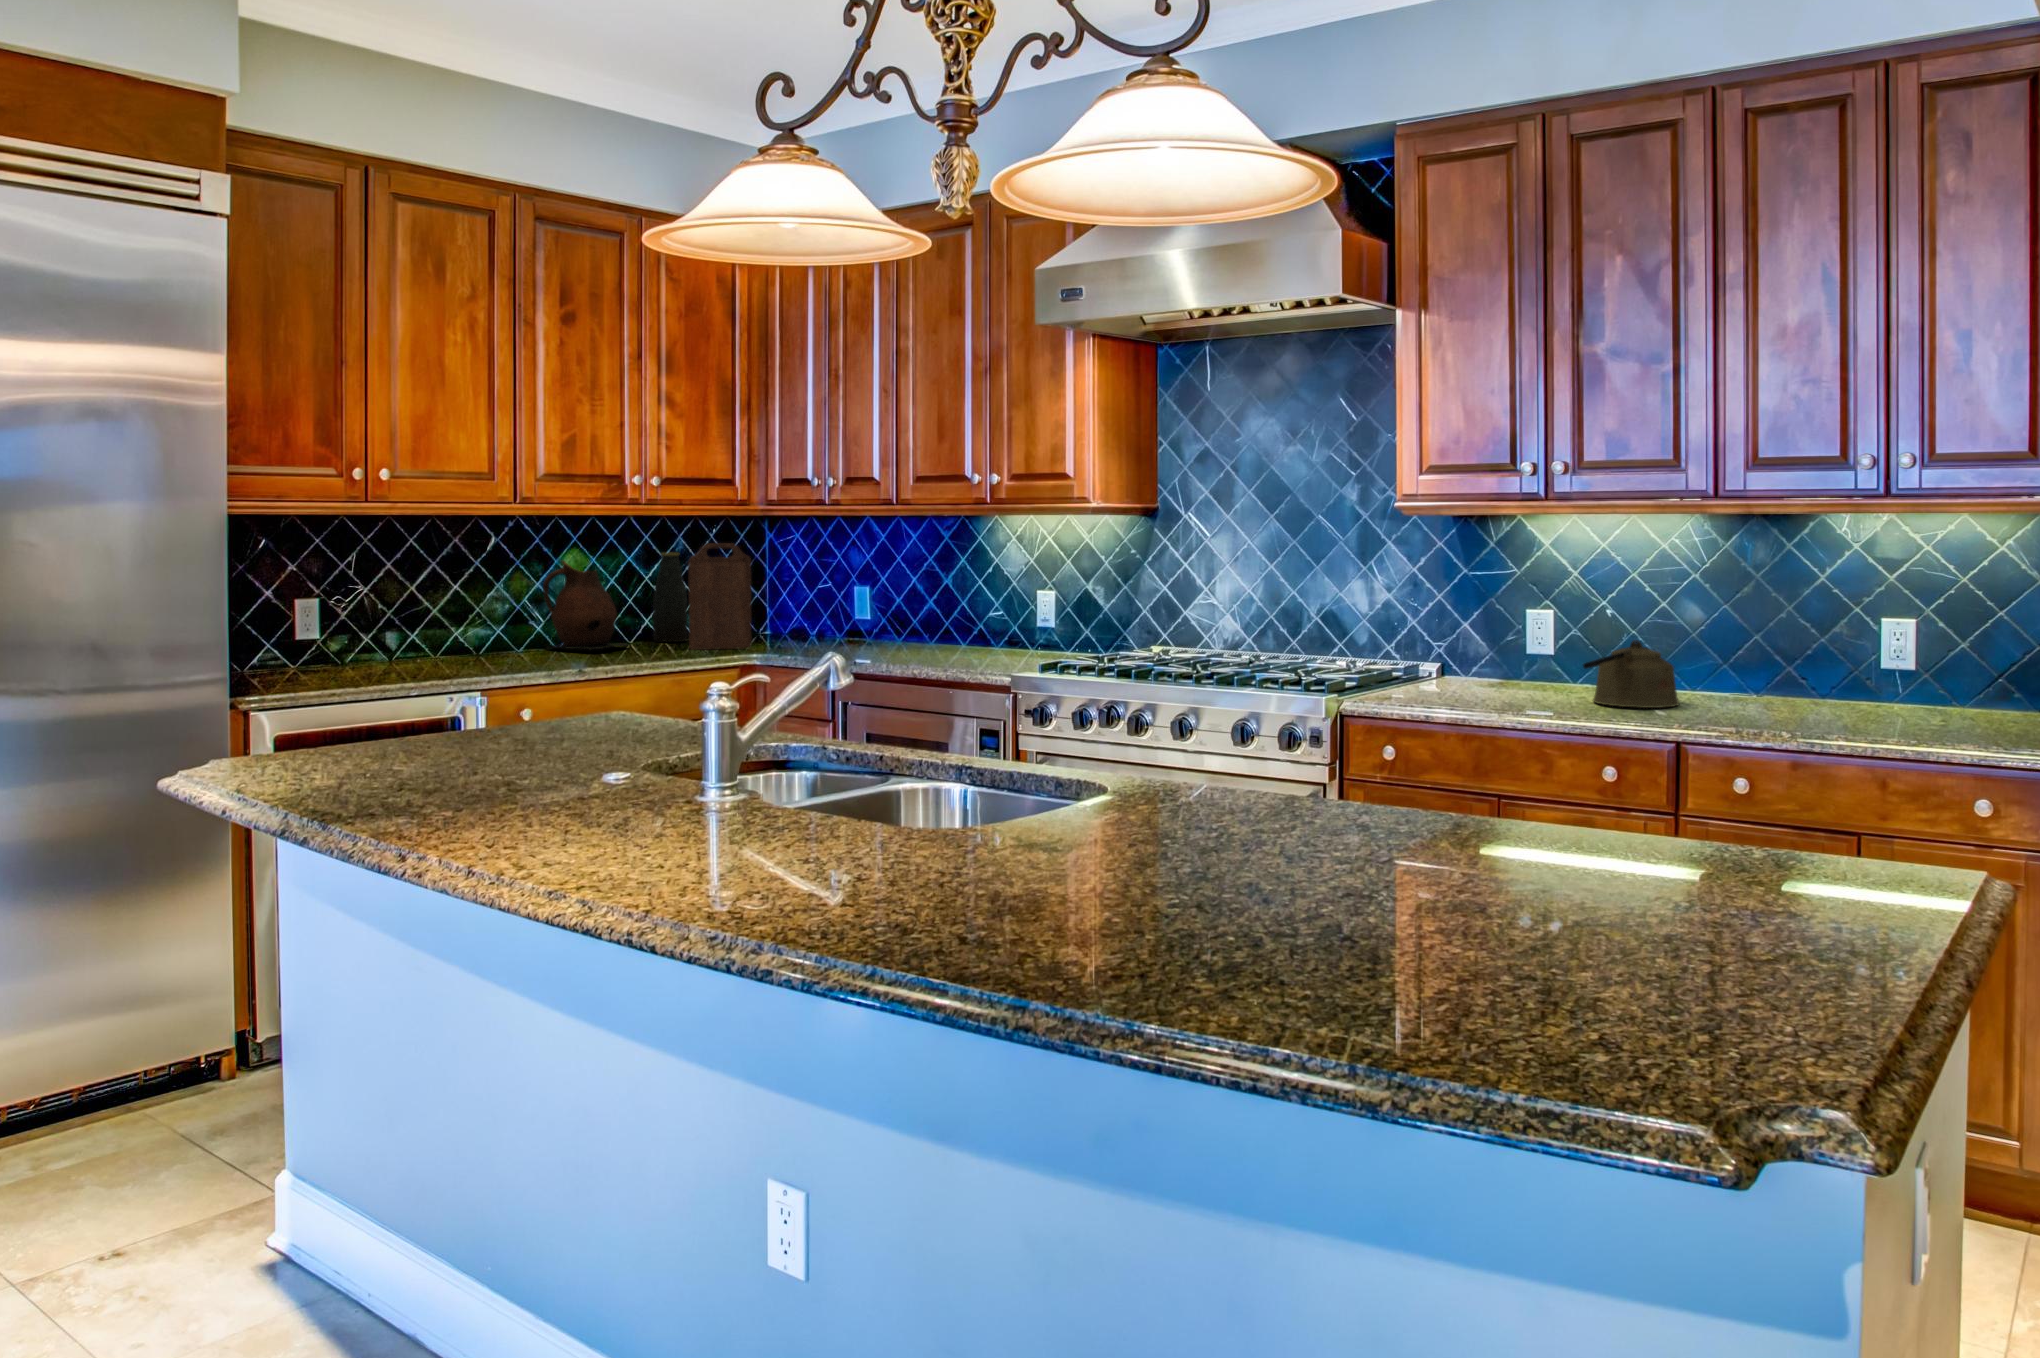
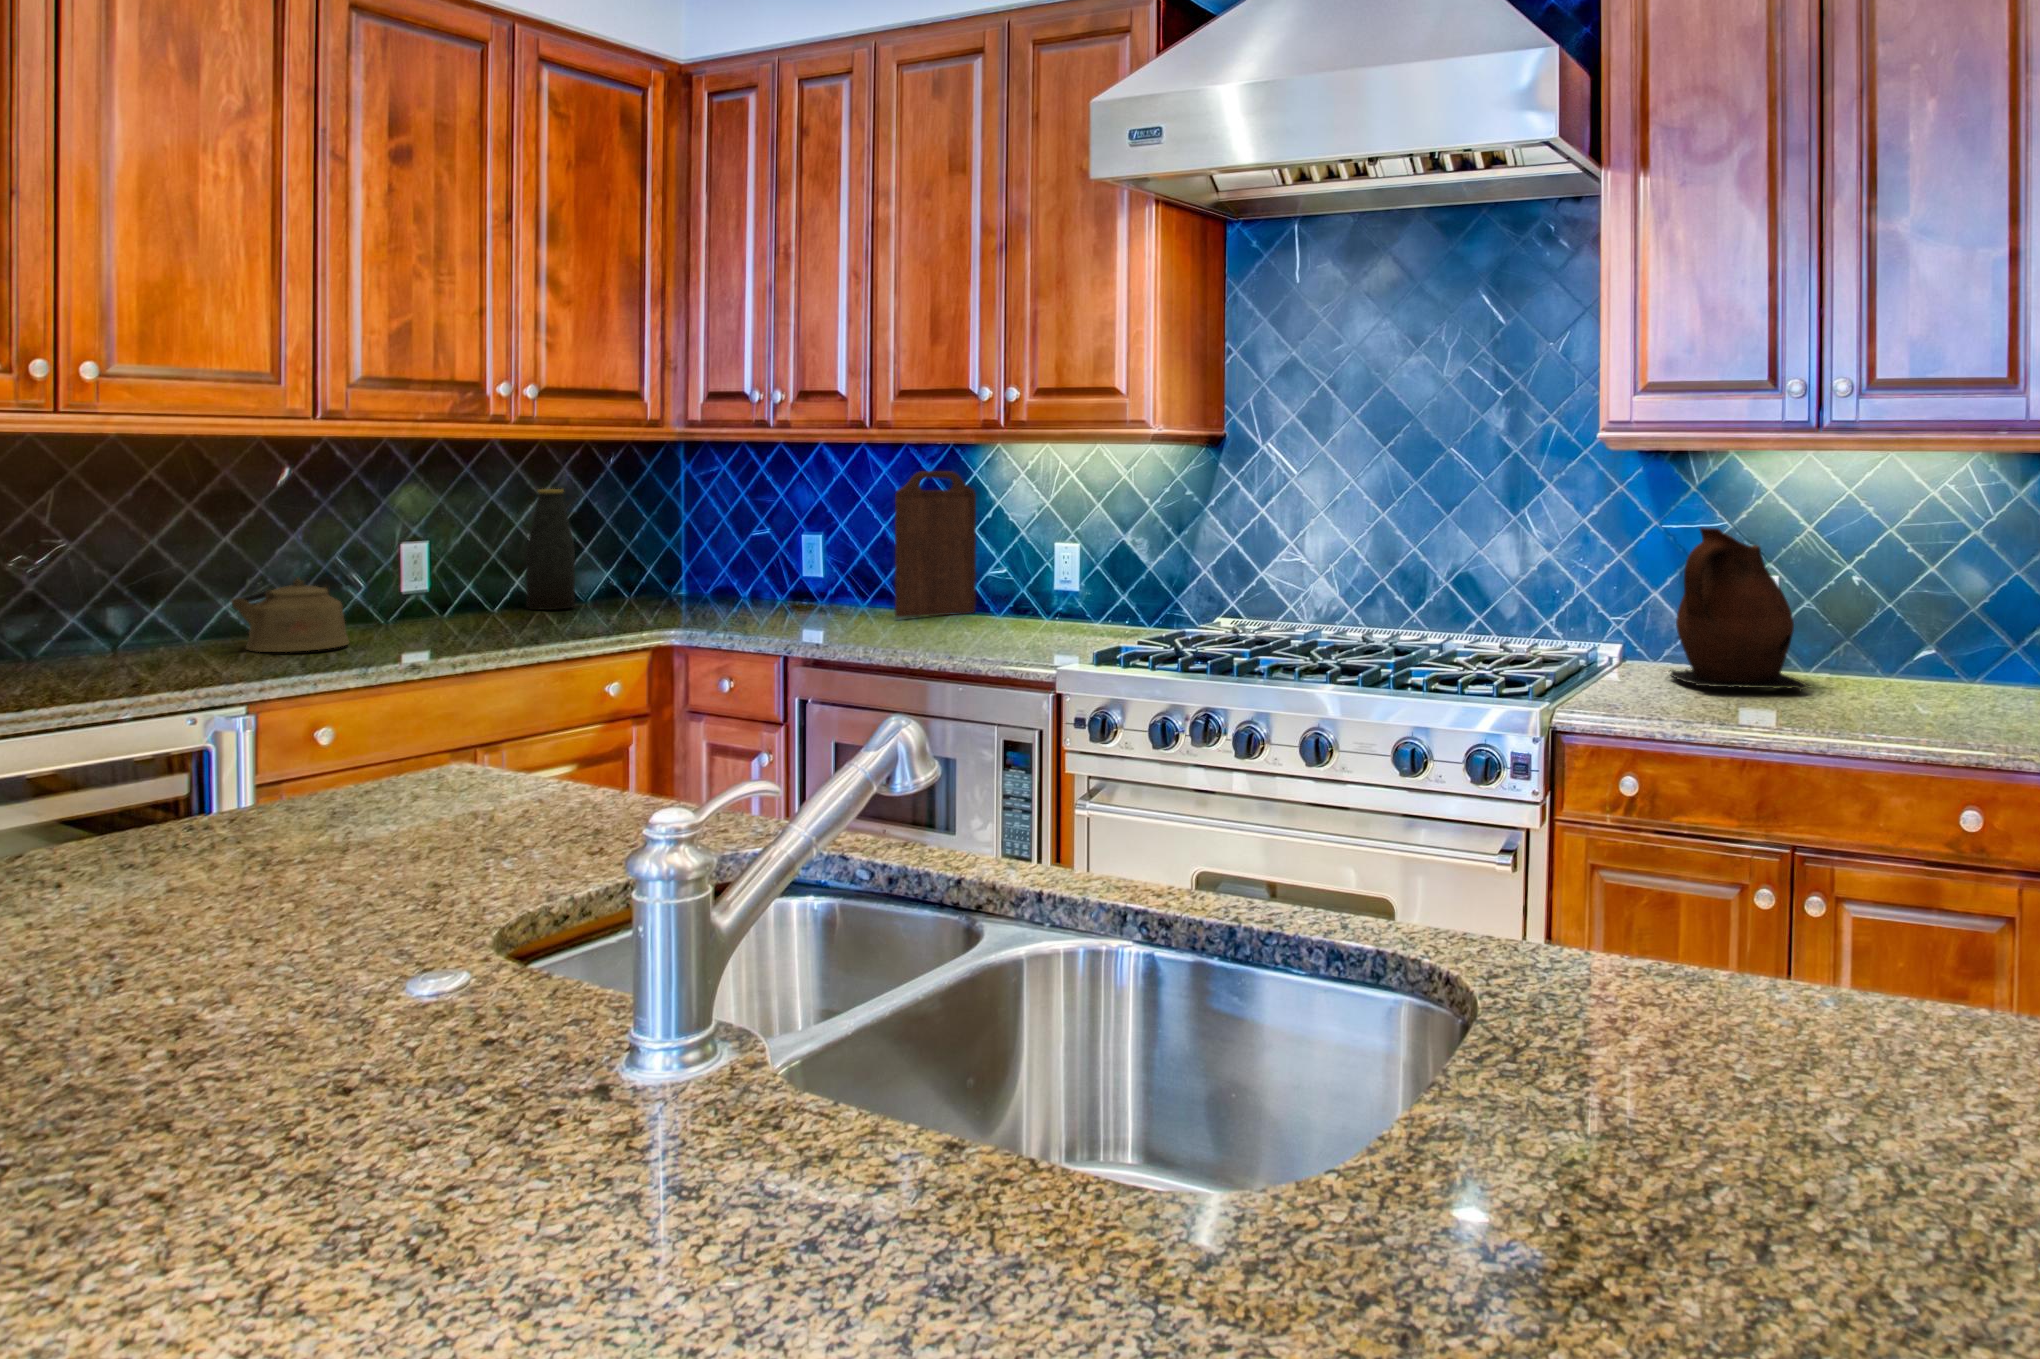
cutting board: present [688,543,751,650] -> present [895,471,976,618]
ceramic pitcher: present [543,561,627,650] -> present [1670,527,1810,691]
kettle: present [1583,640,1679,708] -> present [231,578,349,652]

